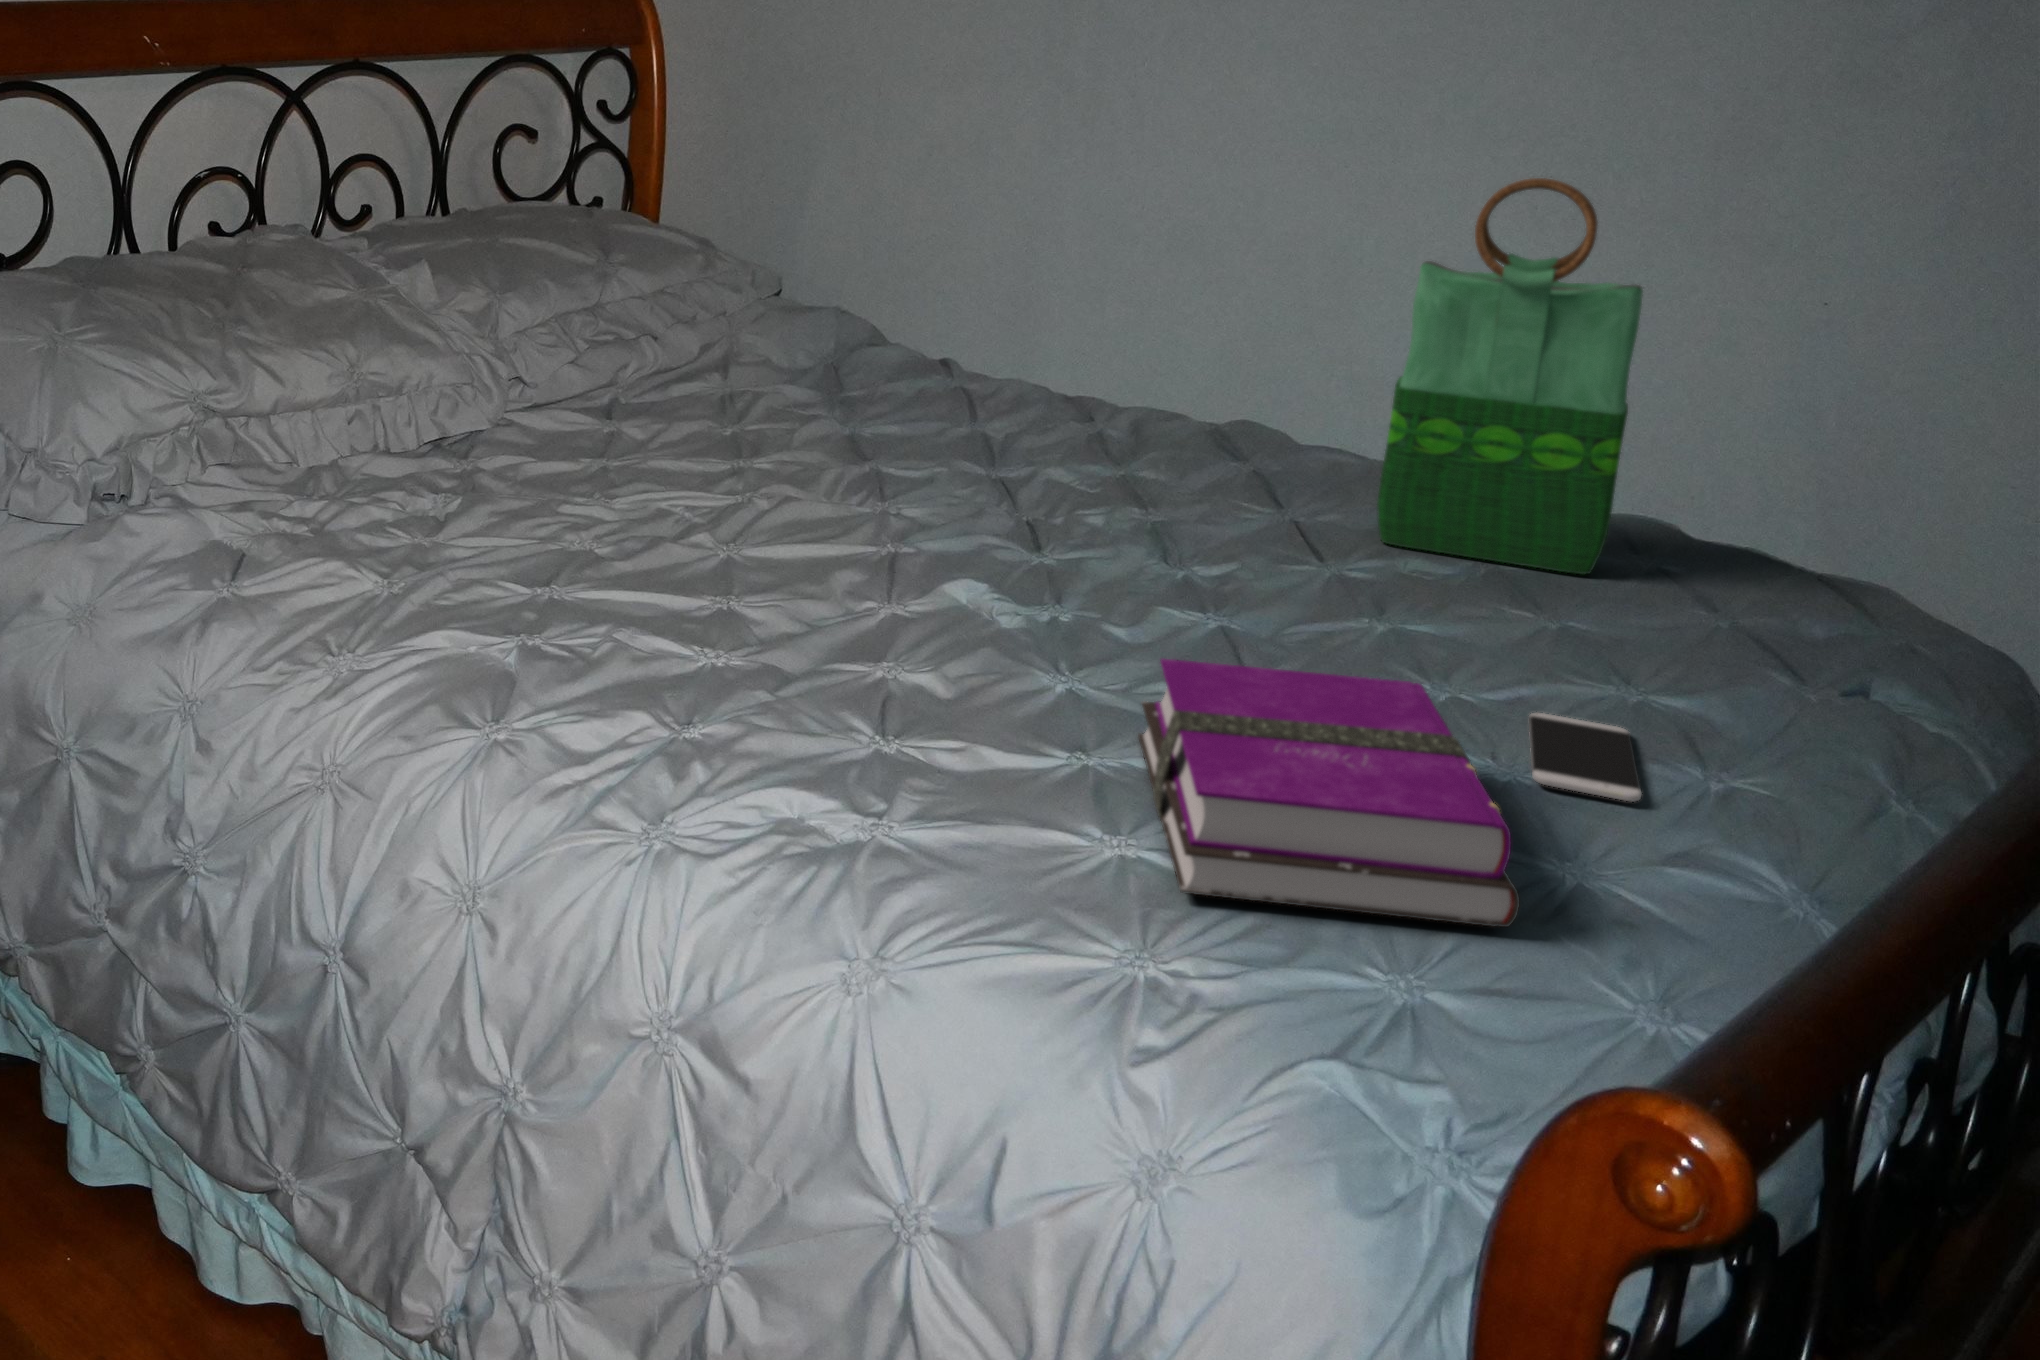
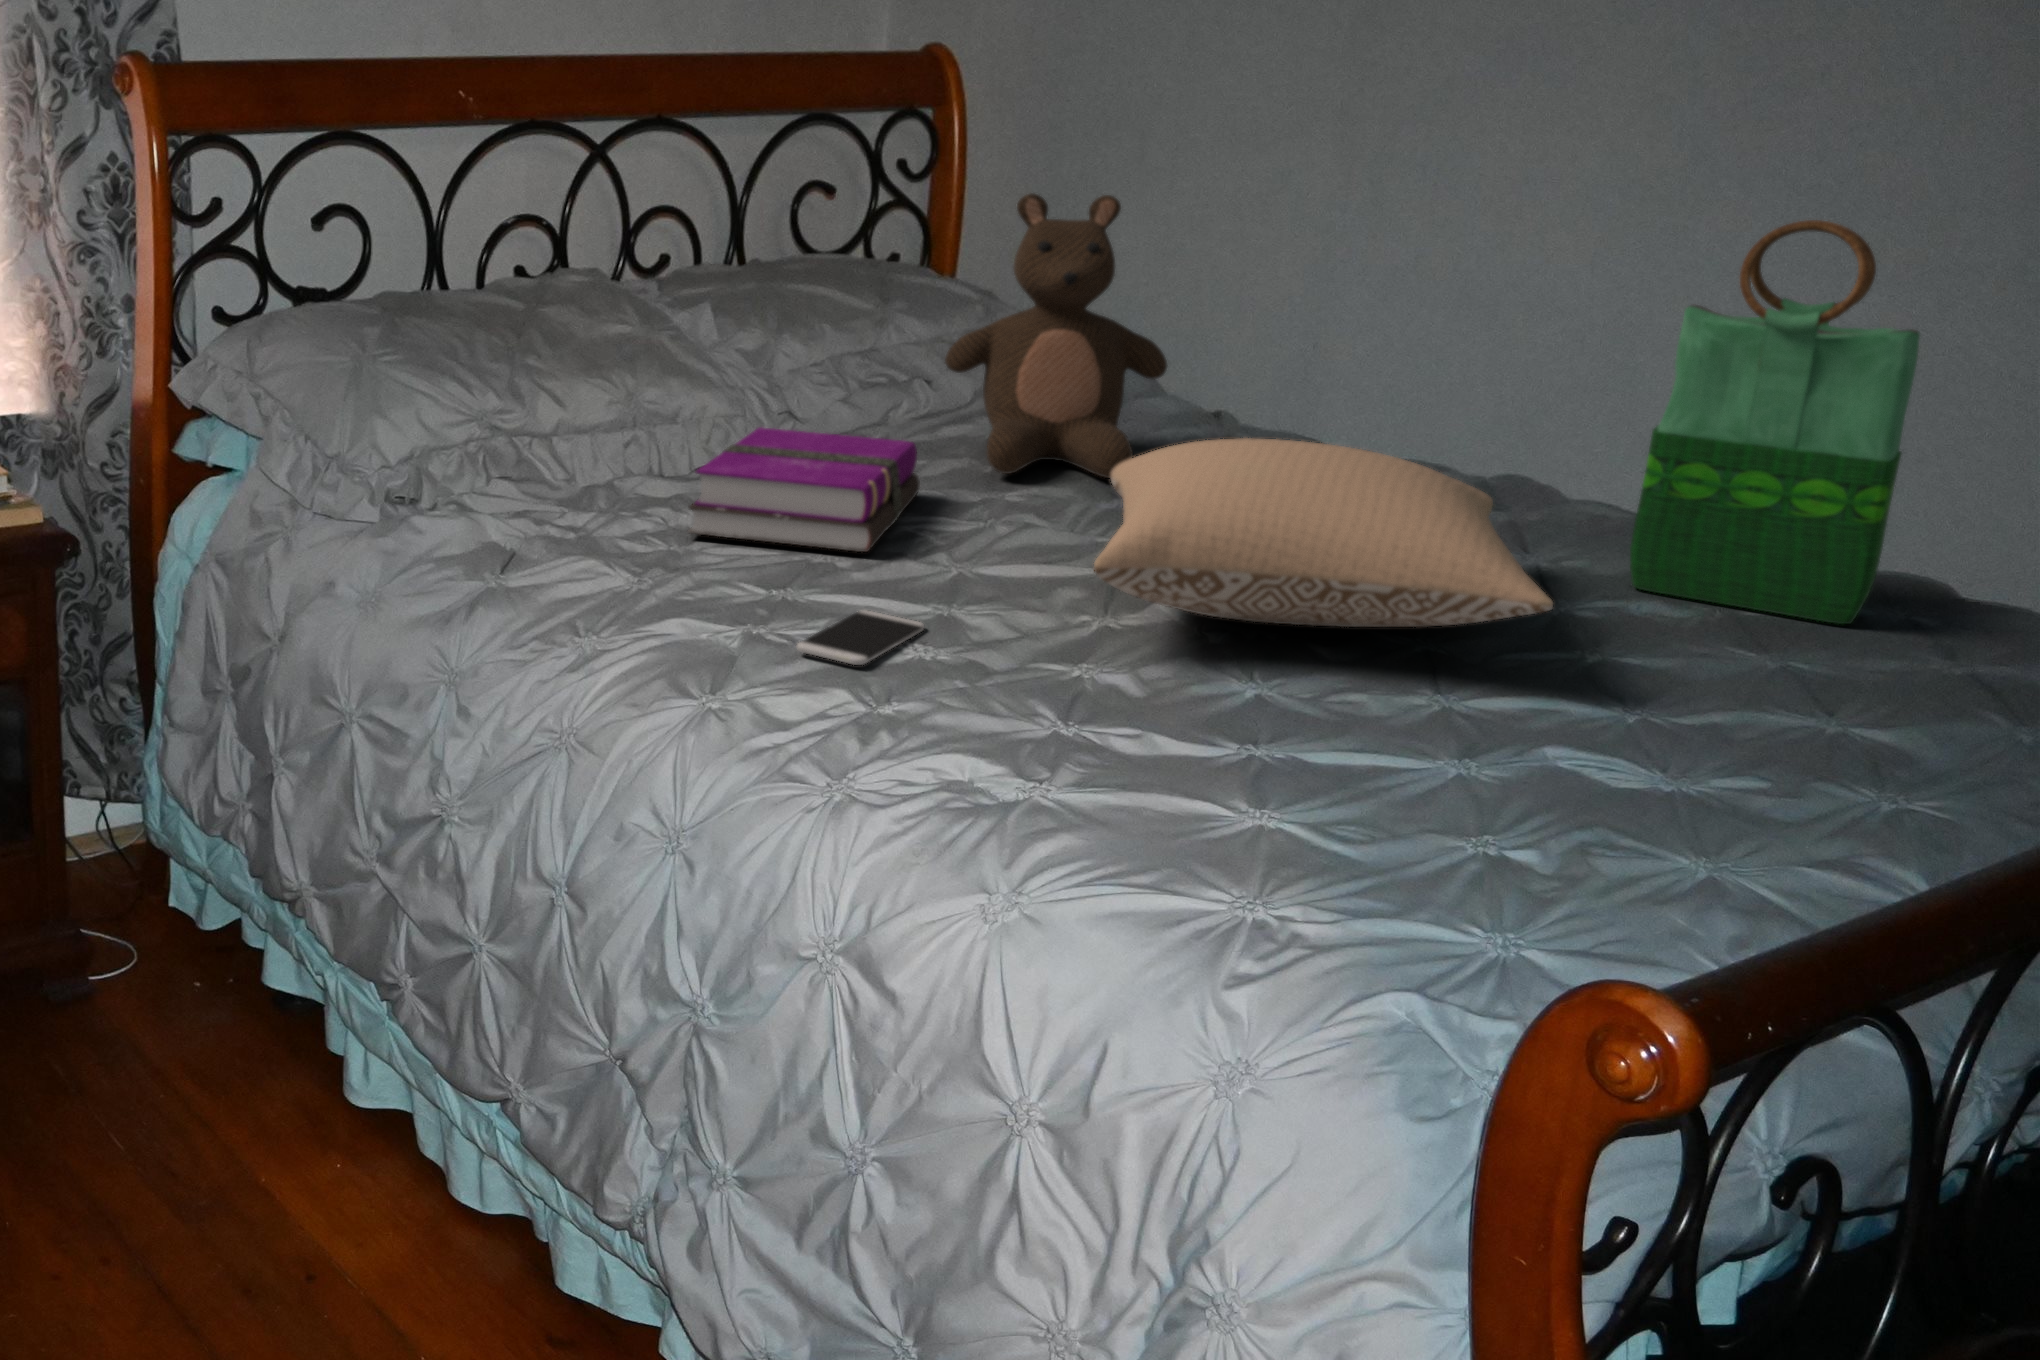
stuffed bear: none [675,147,897,439] -> present [945,193,1168,478]
pillow: none [869,407,1351,603] -> present [1094,438,1553,627]
hardback book: present [1138,658,1520,927] -> present [688,427,920,552]
smartphone: present [1529,713,1641,801] -> present [797,610,924,665]

